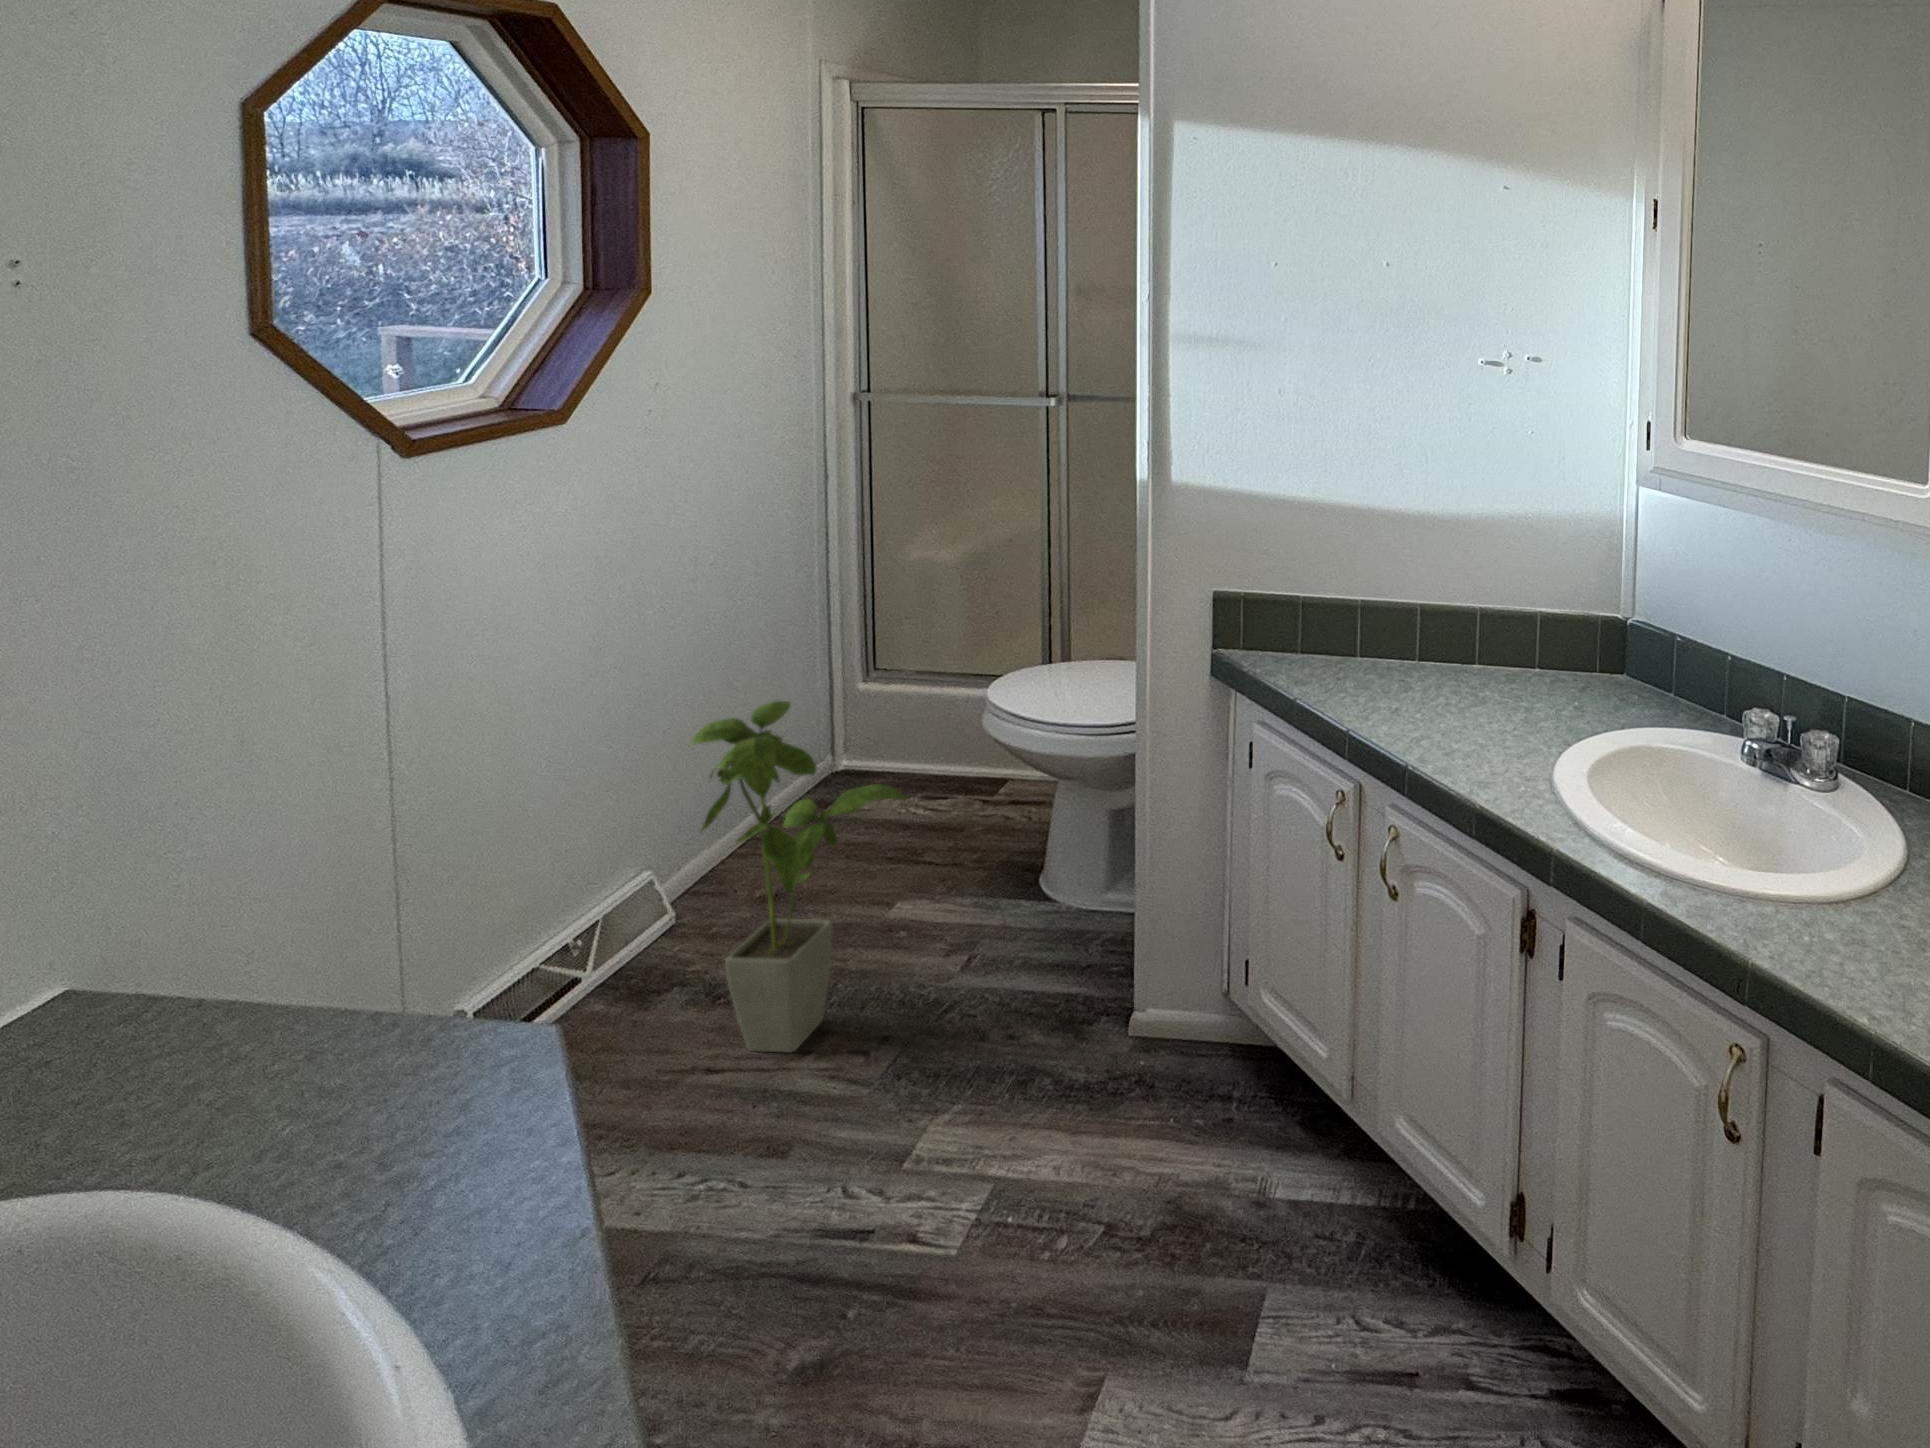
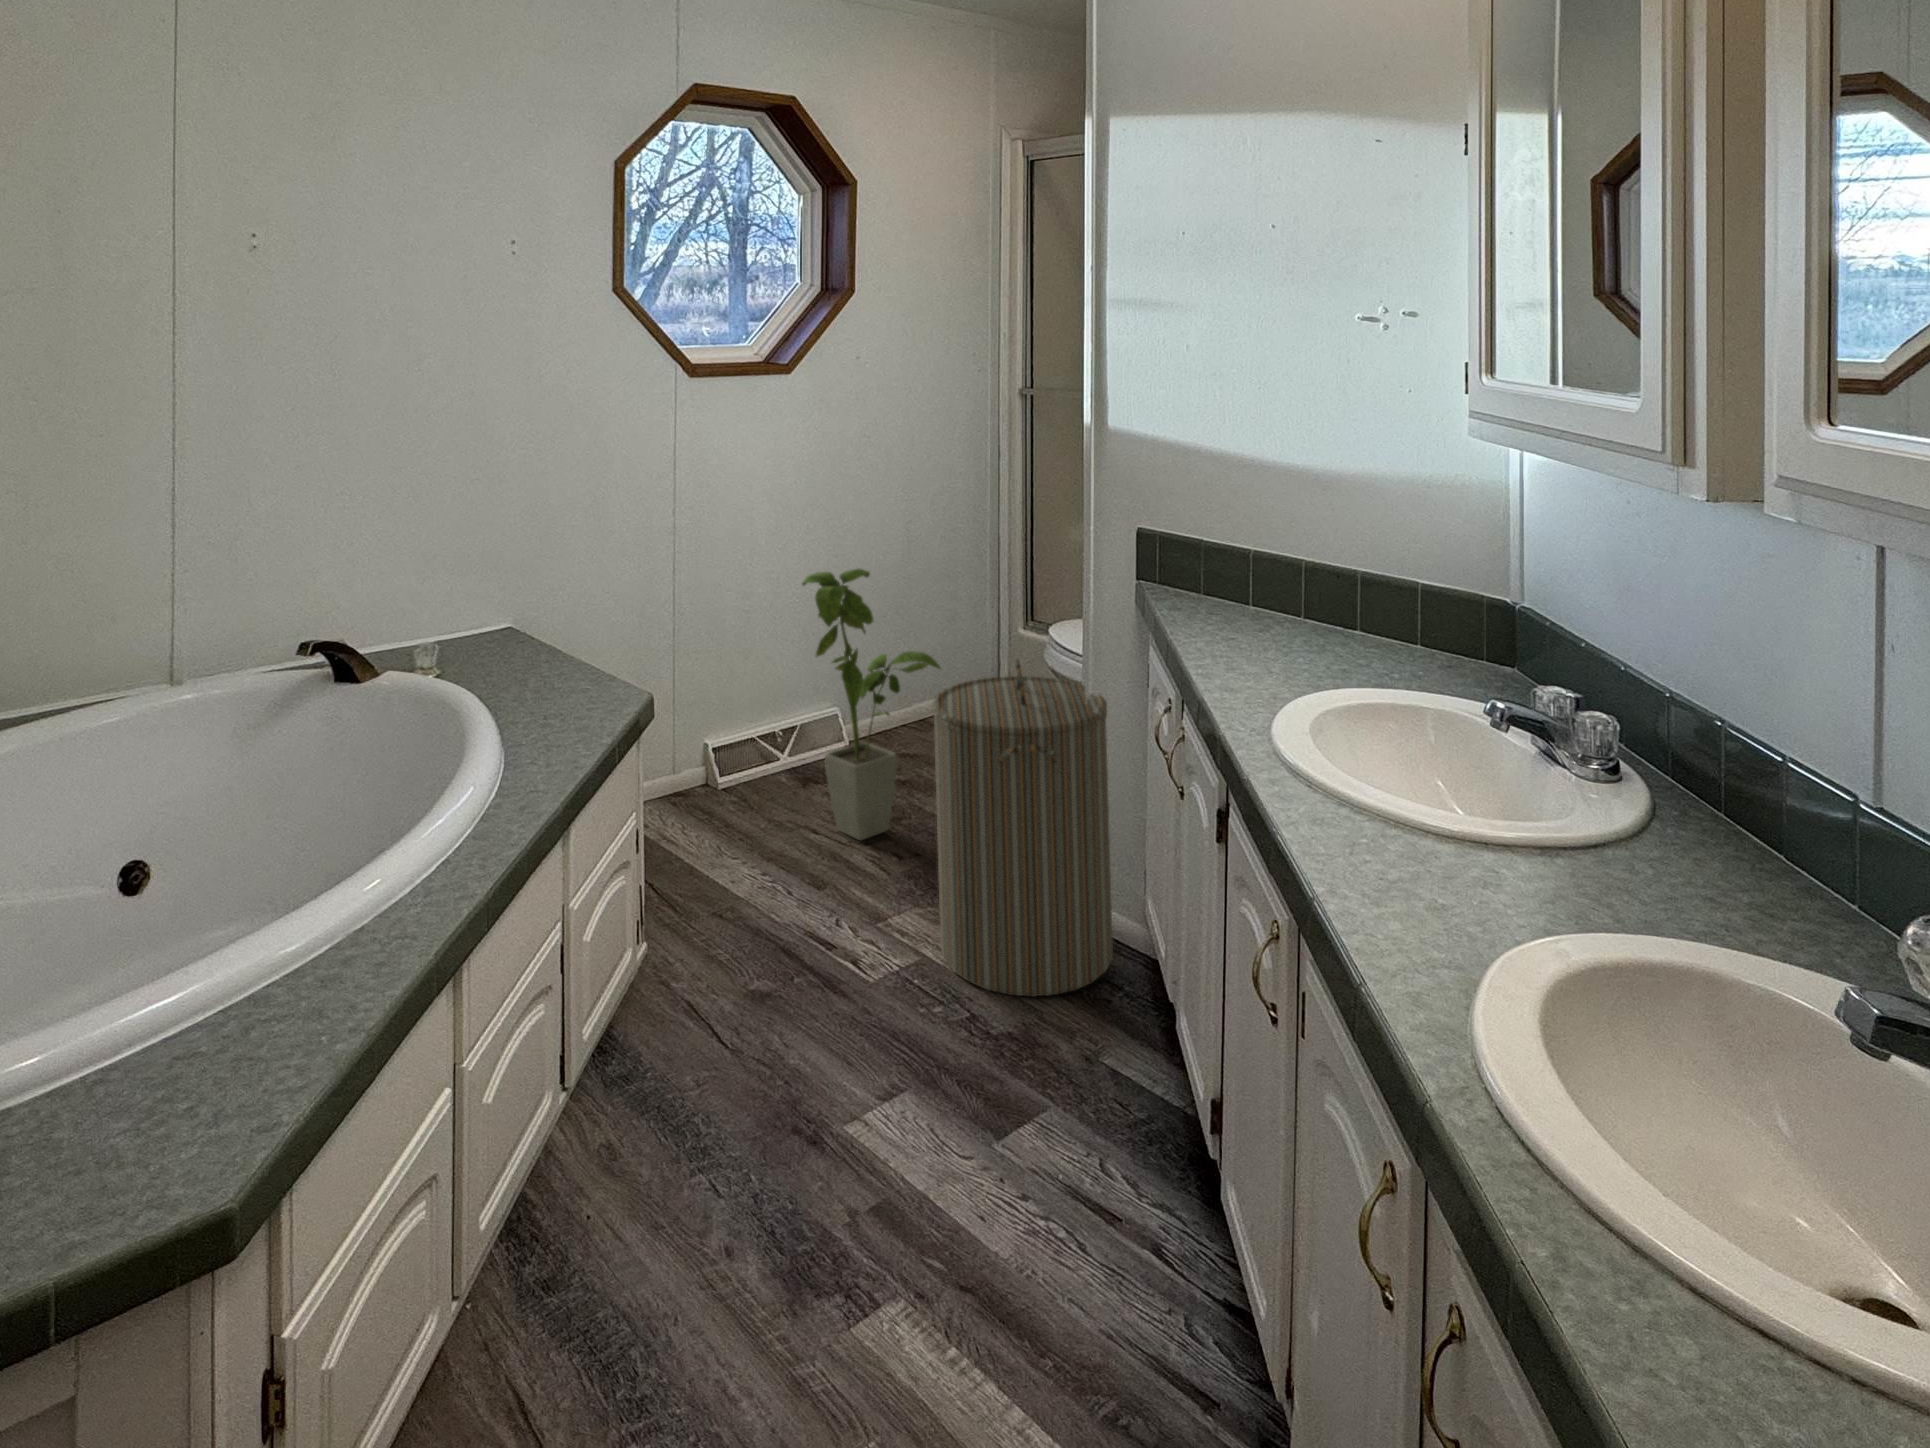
laundry hamper: none [981,773,1205,1181] -> present [933,659,1113,997]

